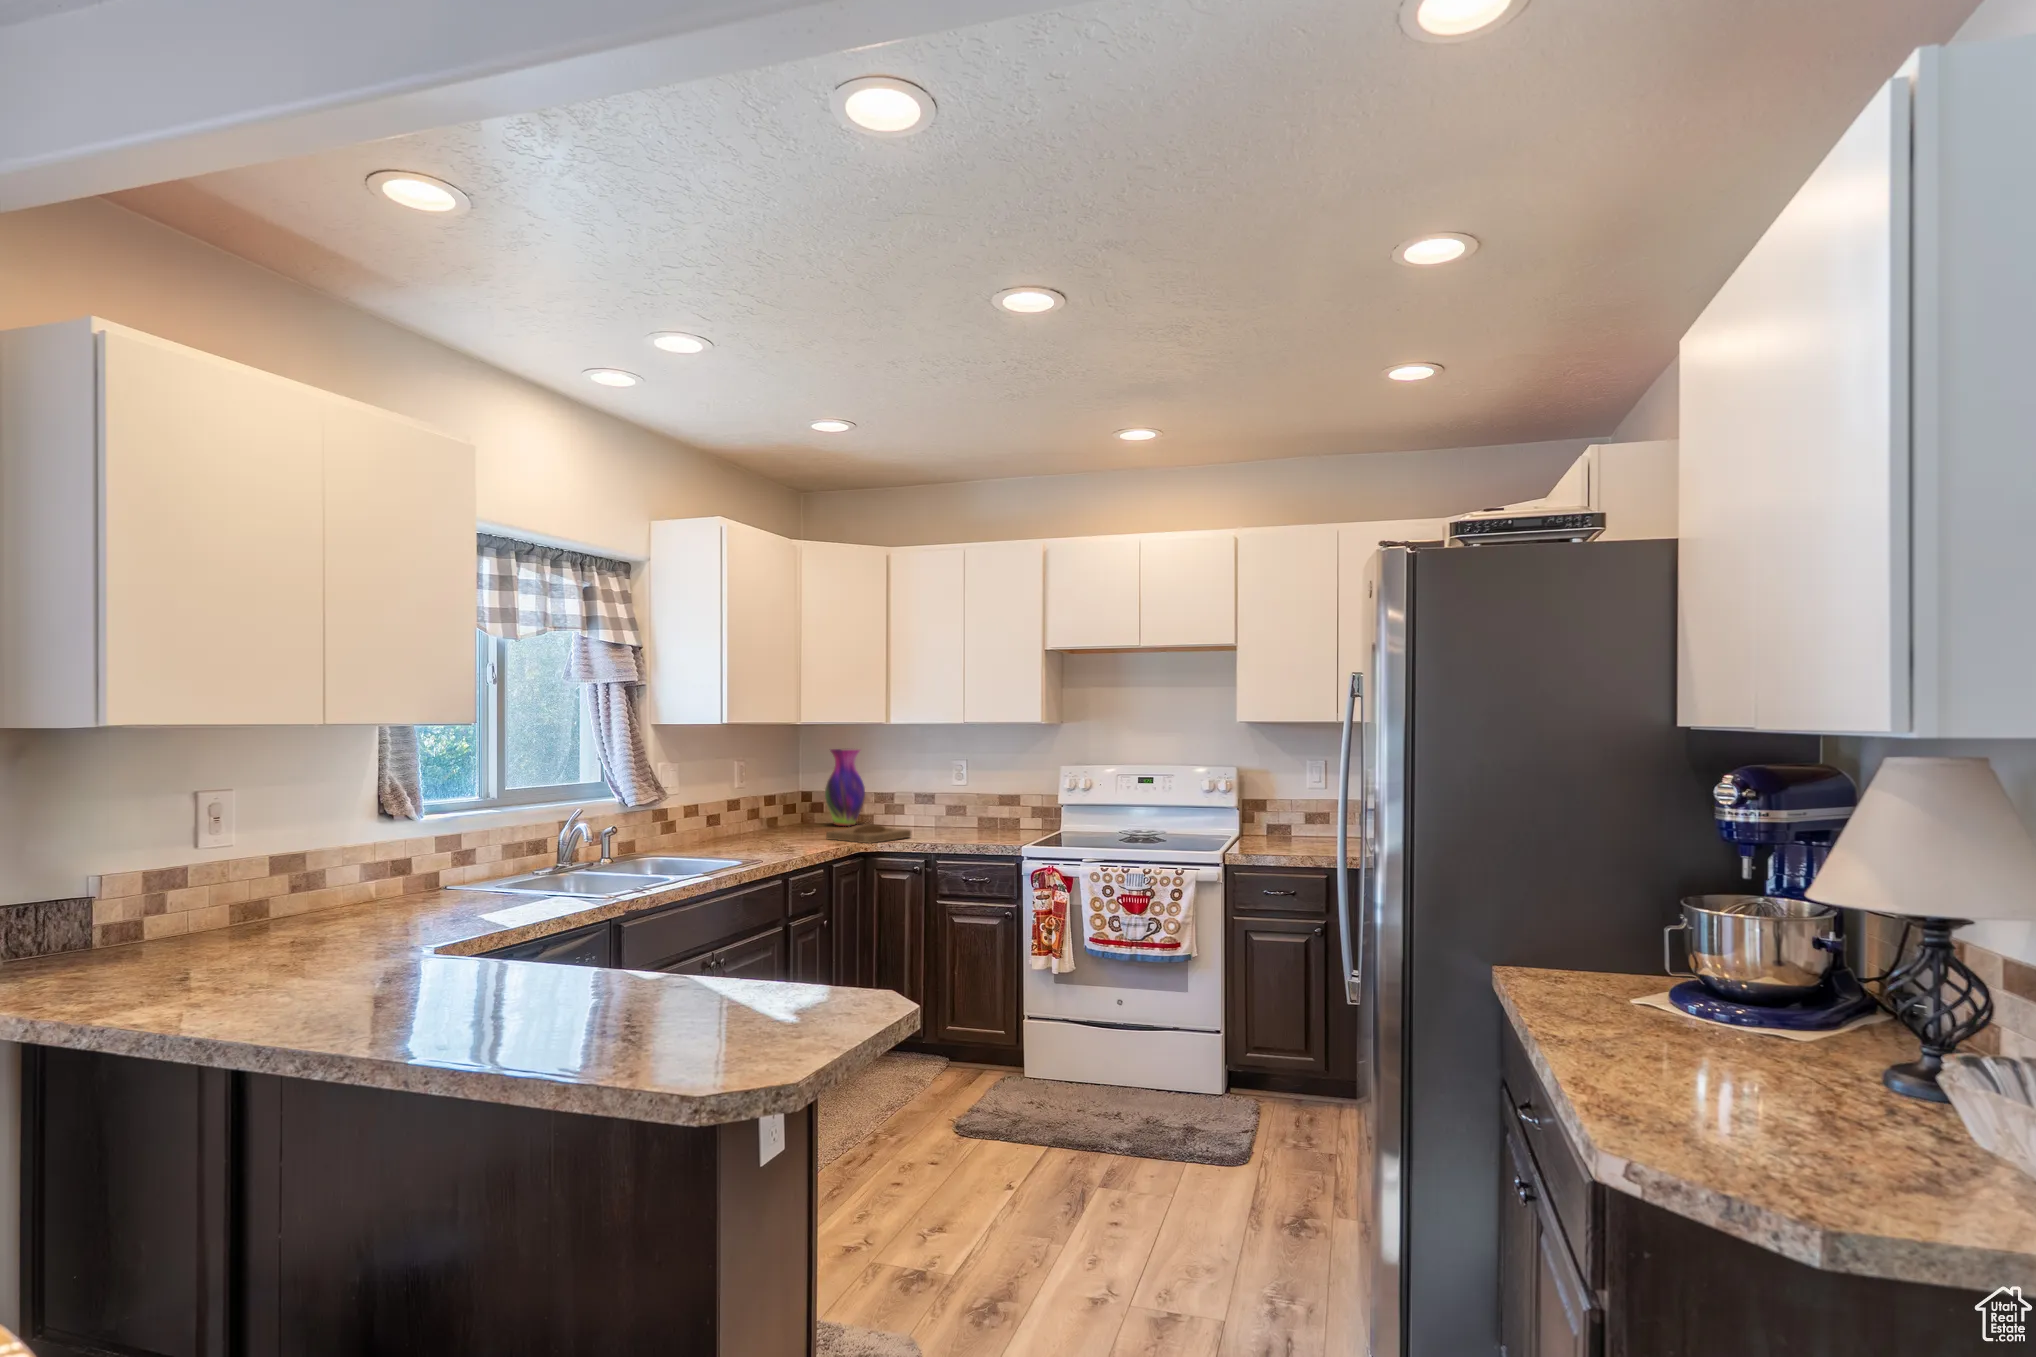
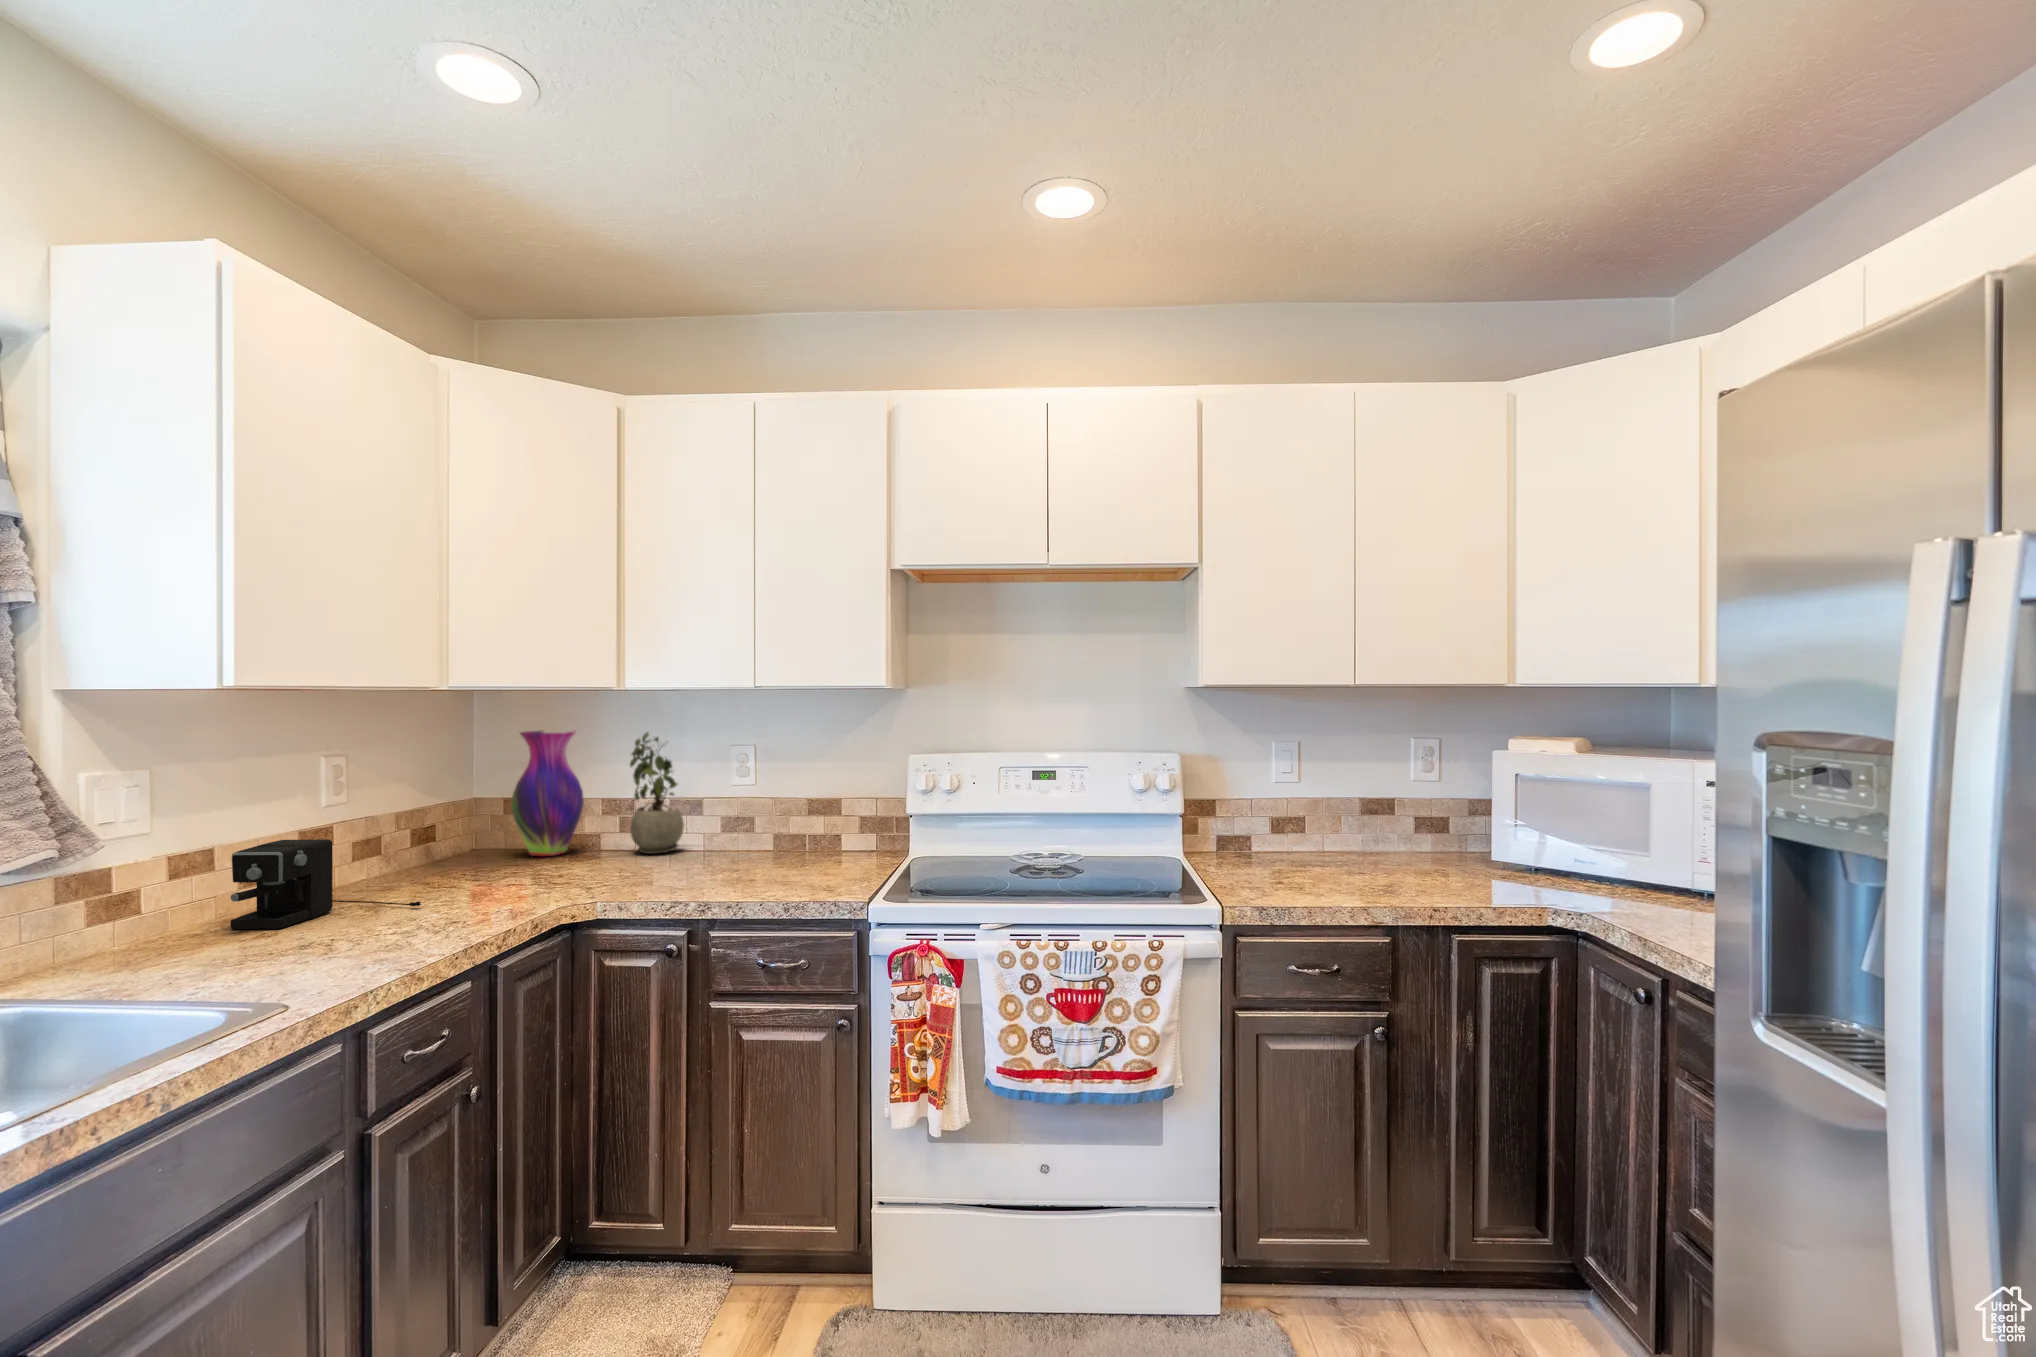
potted plant: none [892,750,924,827] -> present [630,732,684,854]
coffee maker: none [709,801,791,843] -> present [231,839,422,929]
tray: present [826,824,911,843] -> none [497,864,662,909]

